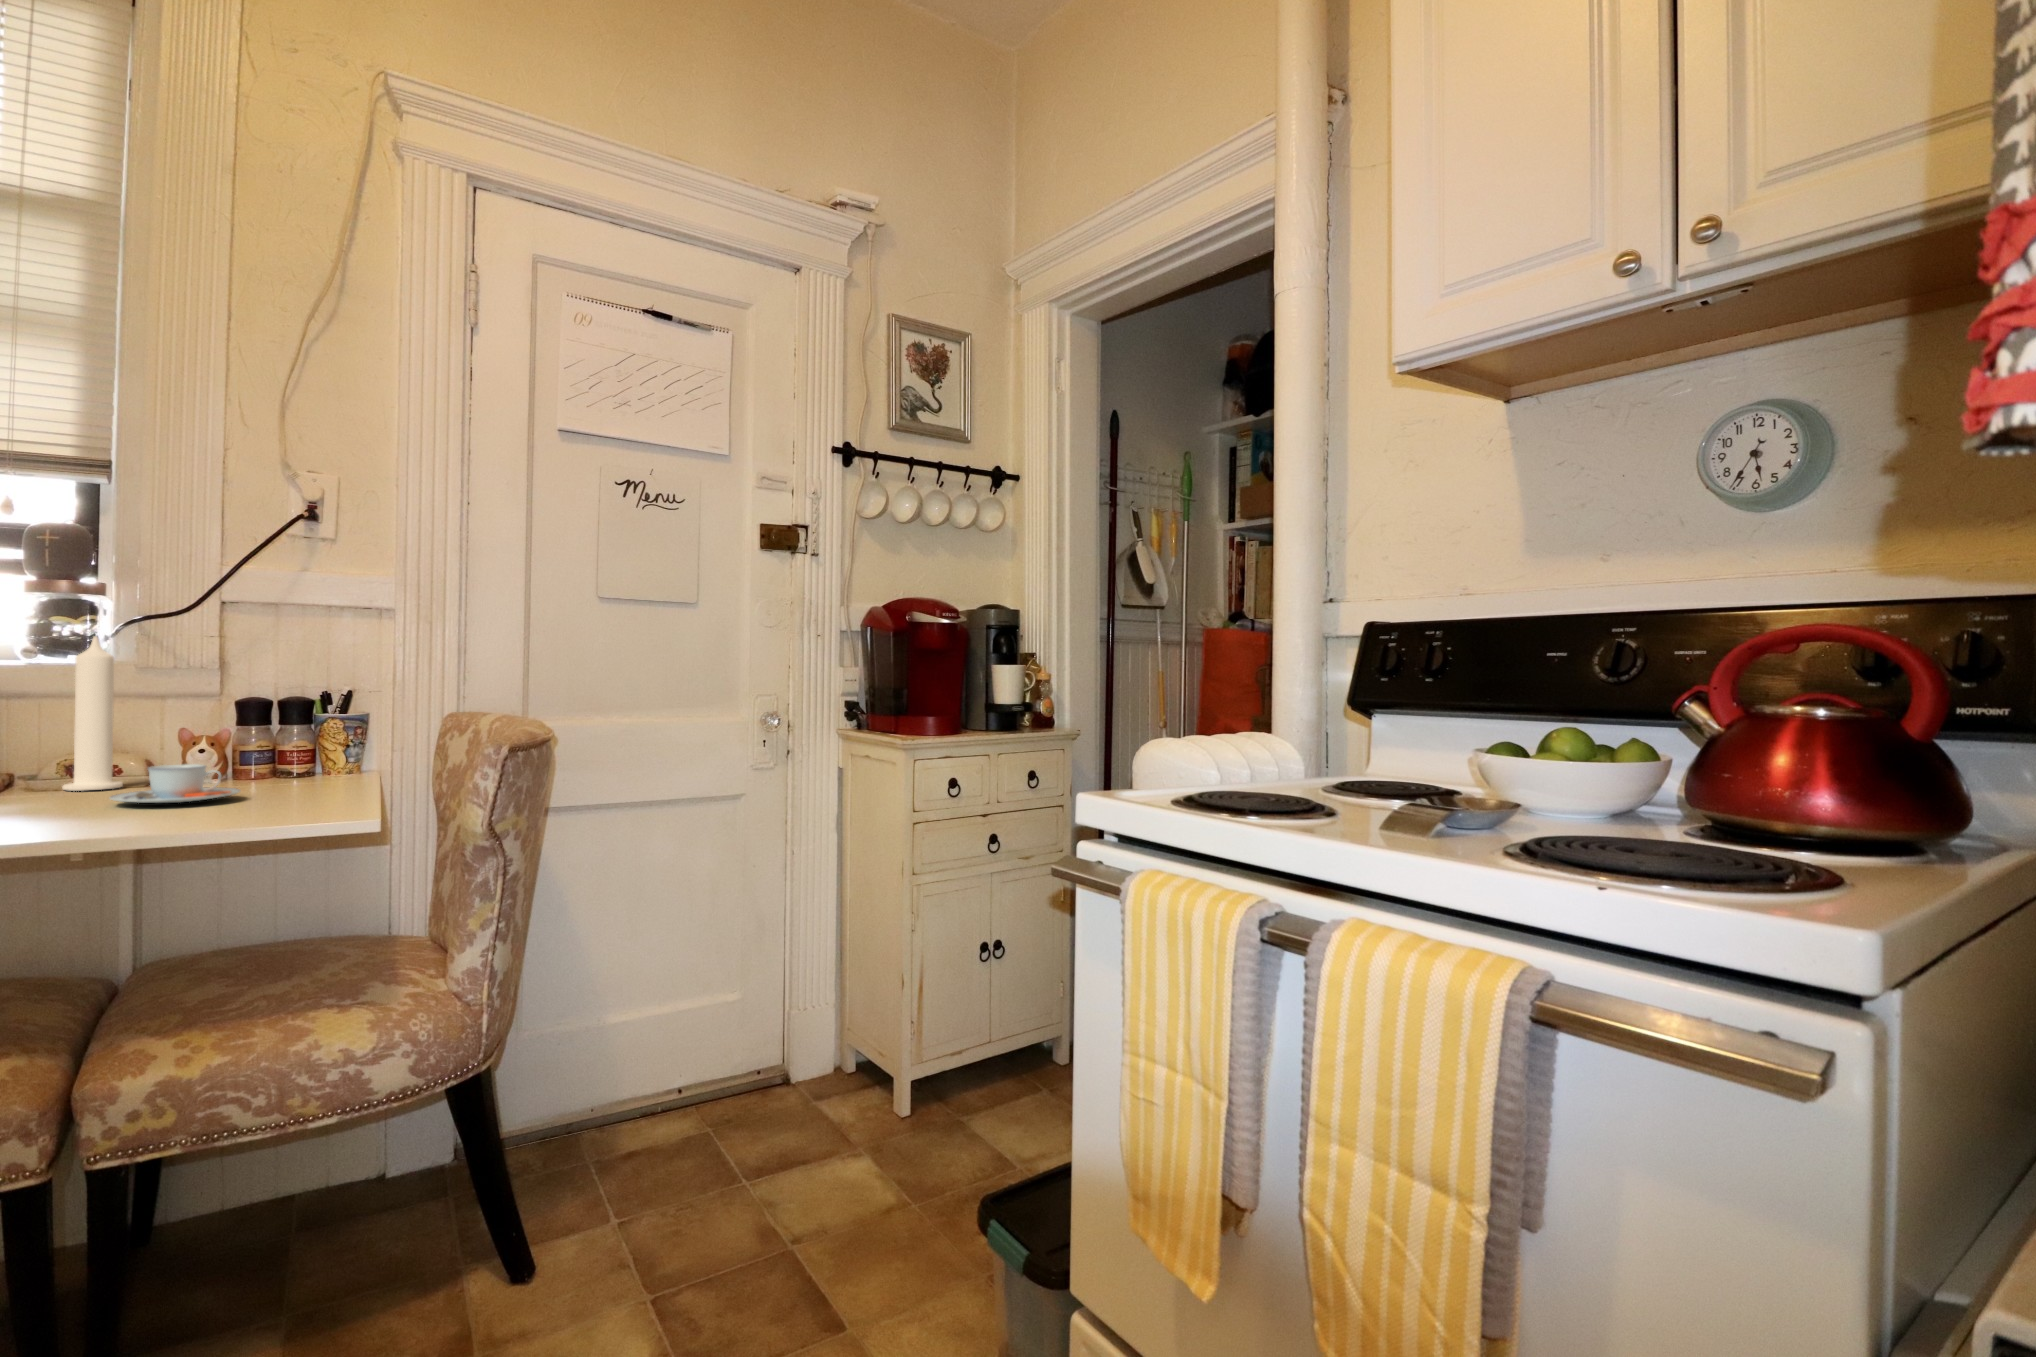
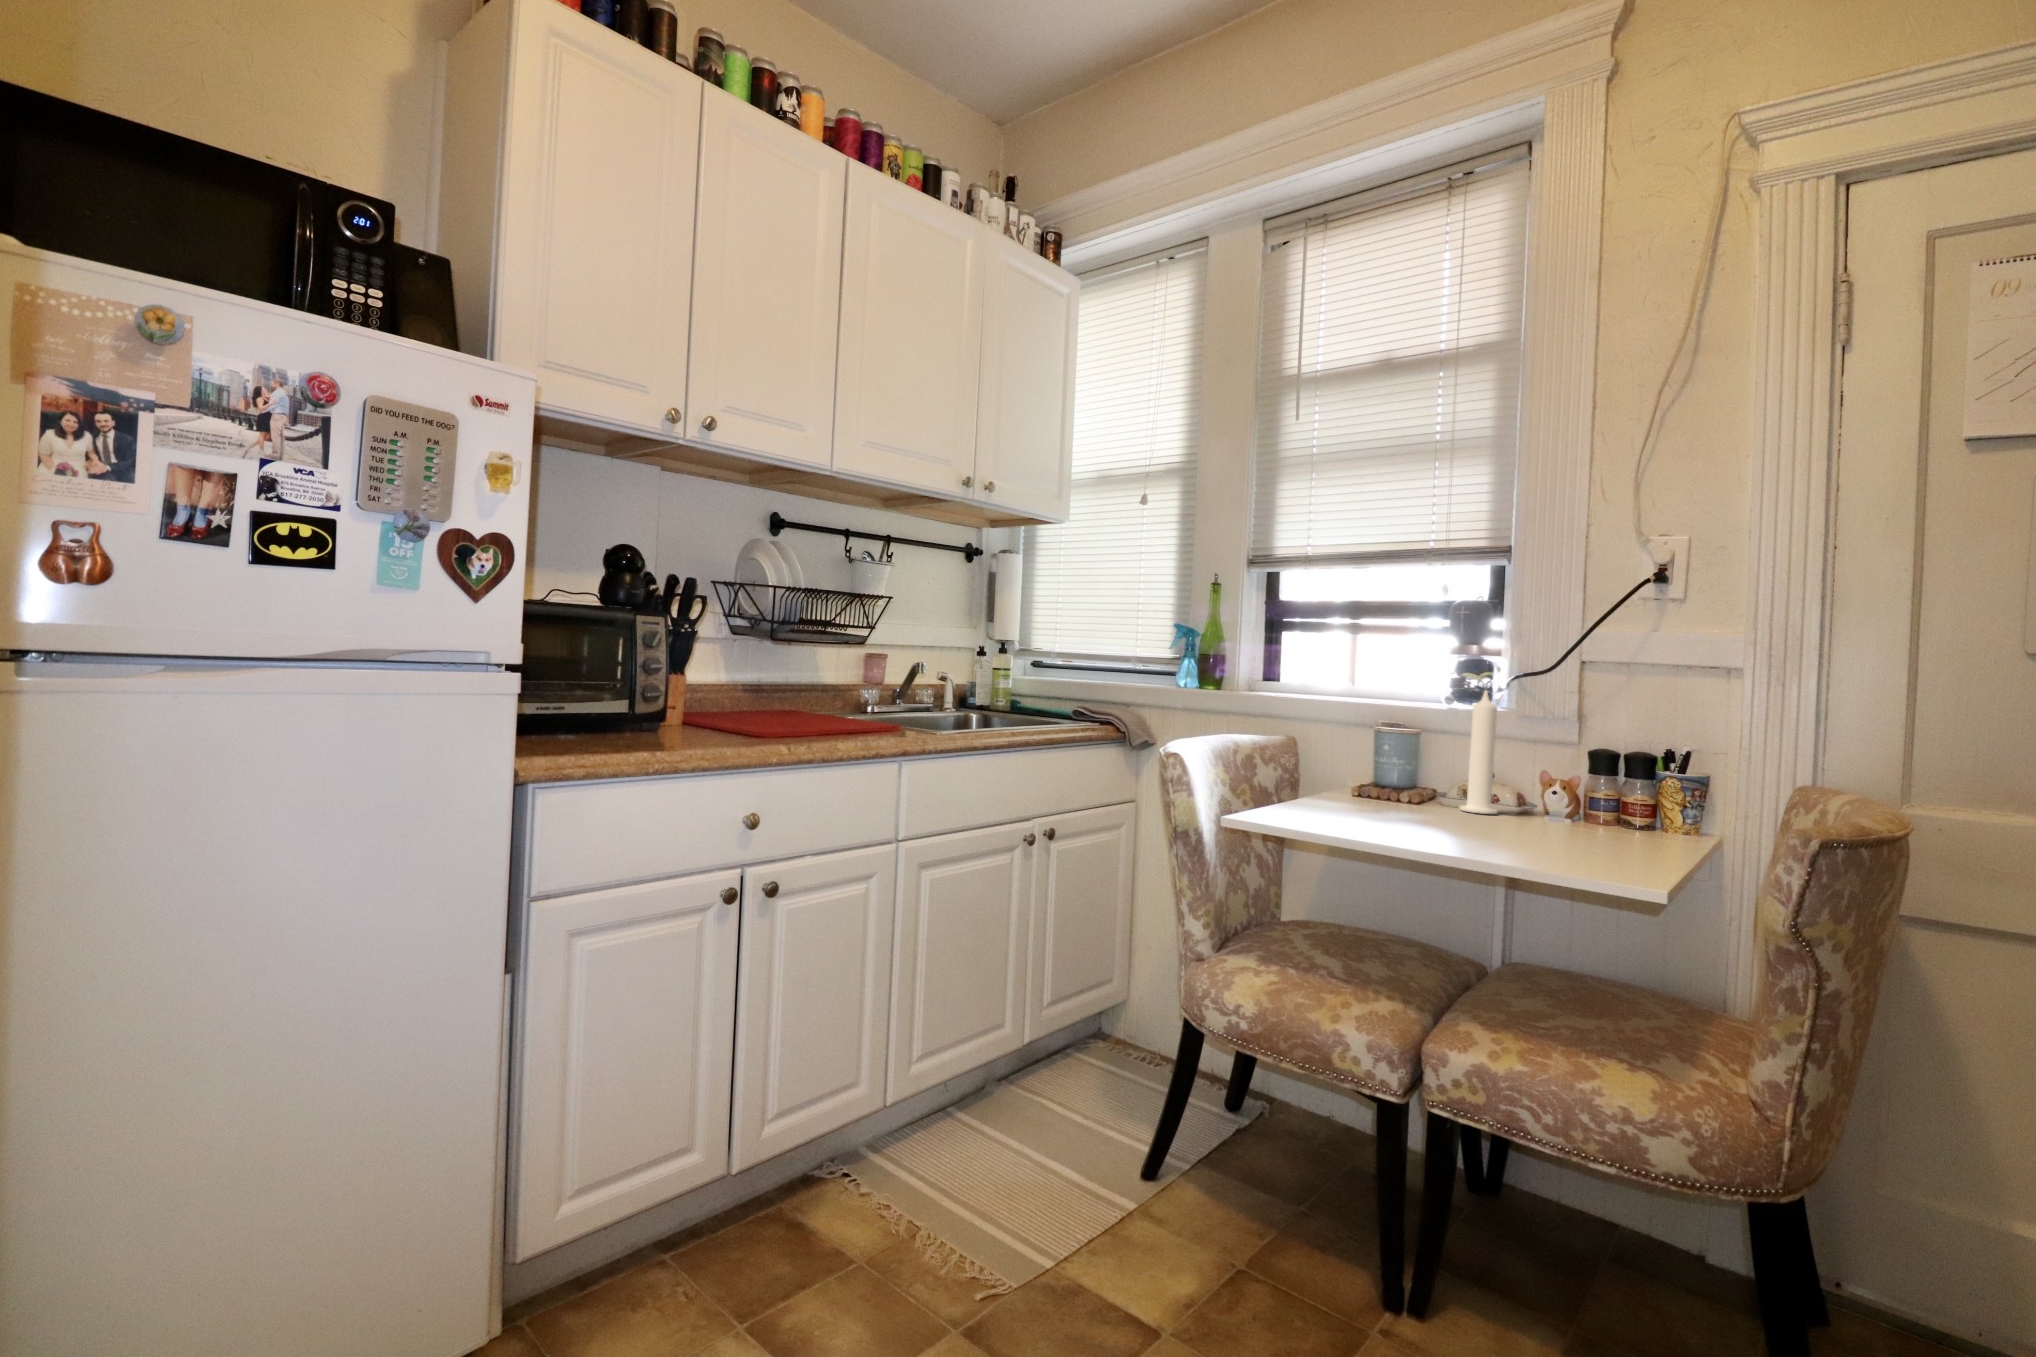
teacup: present [110,764,240,803] -> none [1475,801,1569,836]

